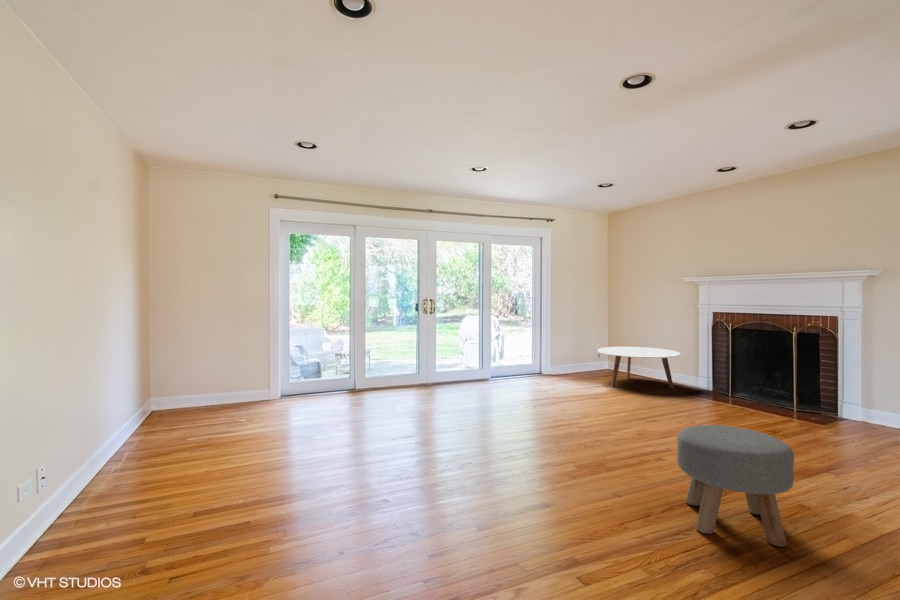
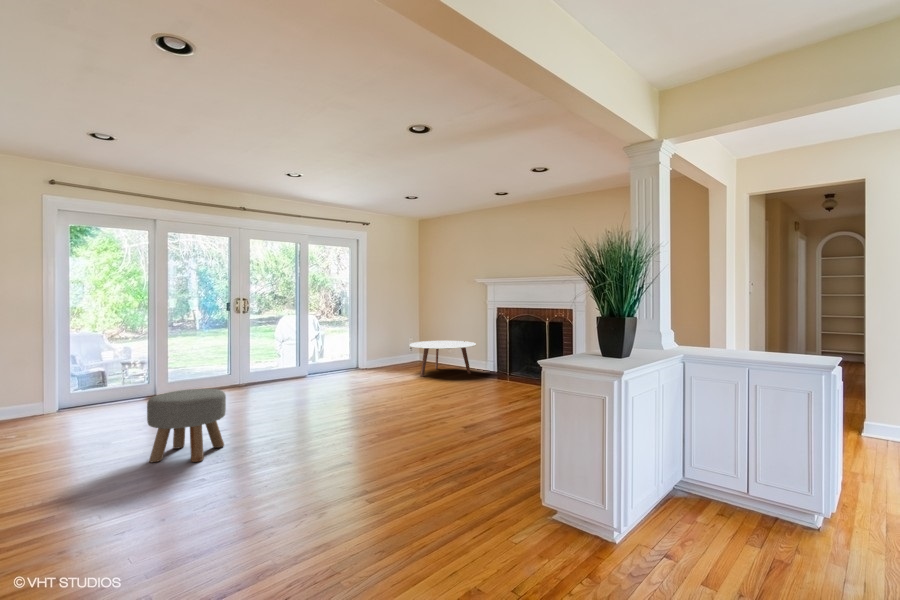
ottoman: present [677,425,794,546] -> present [147,389,226,463]

